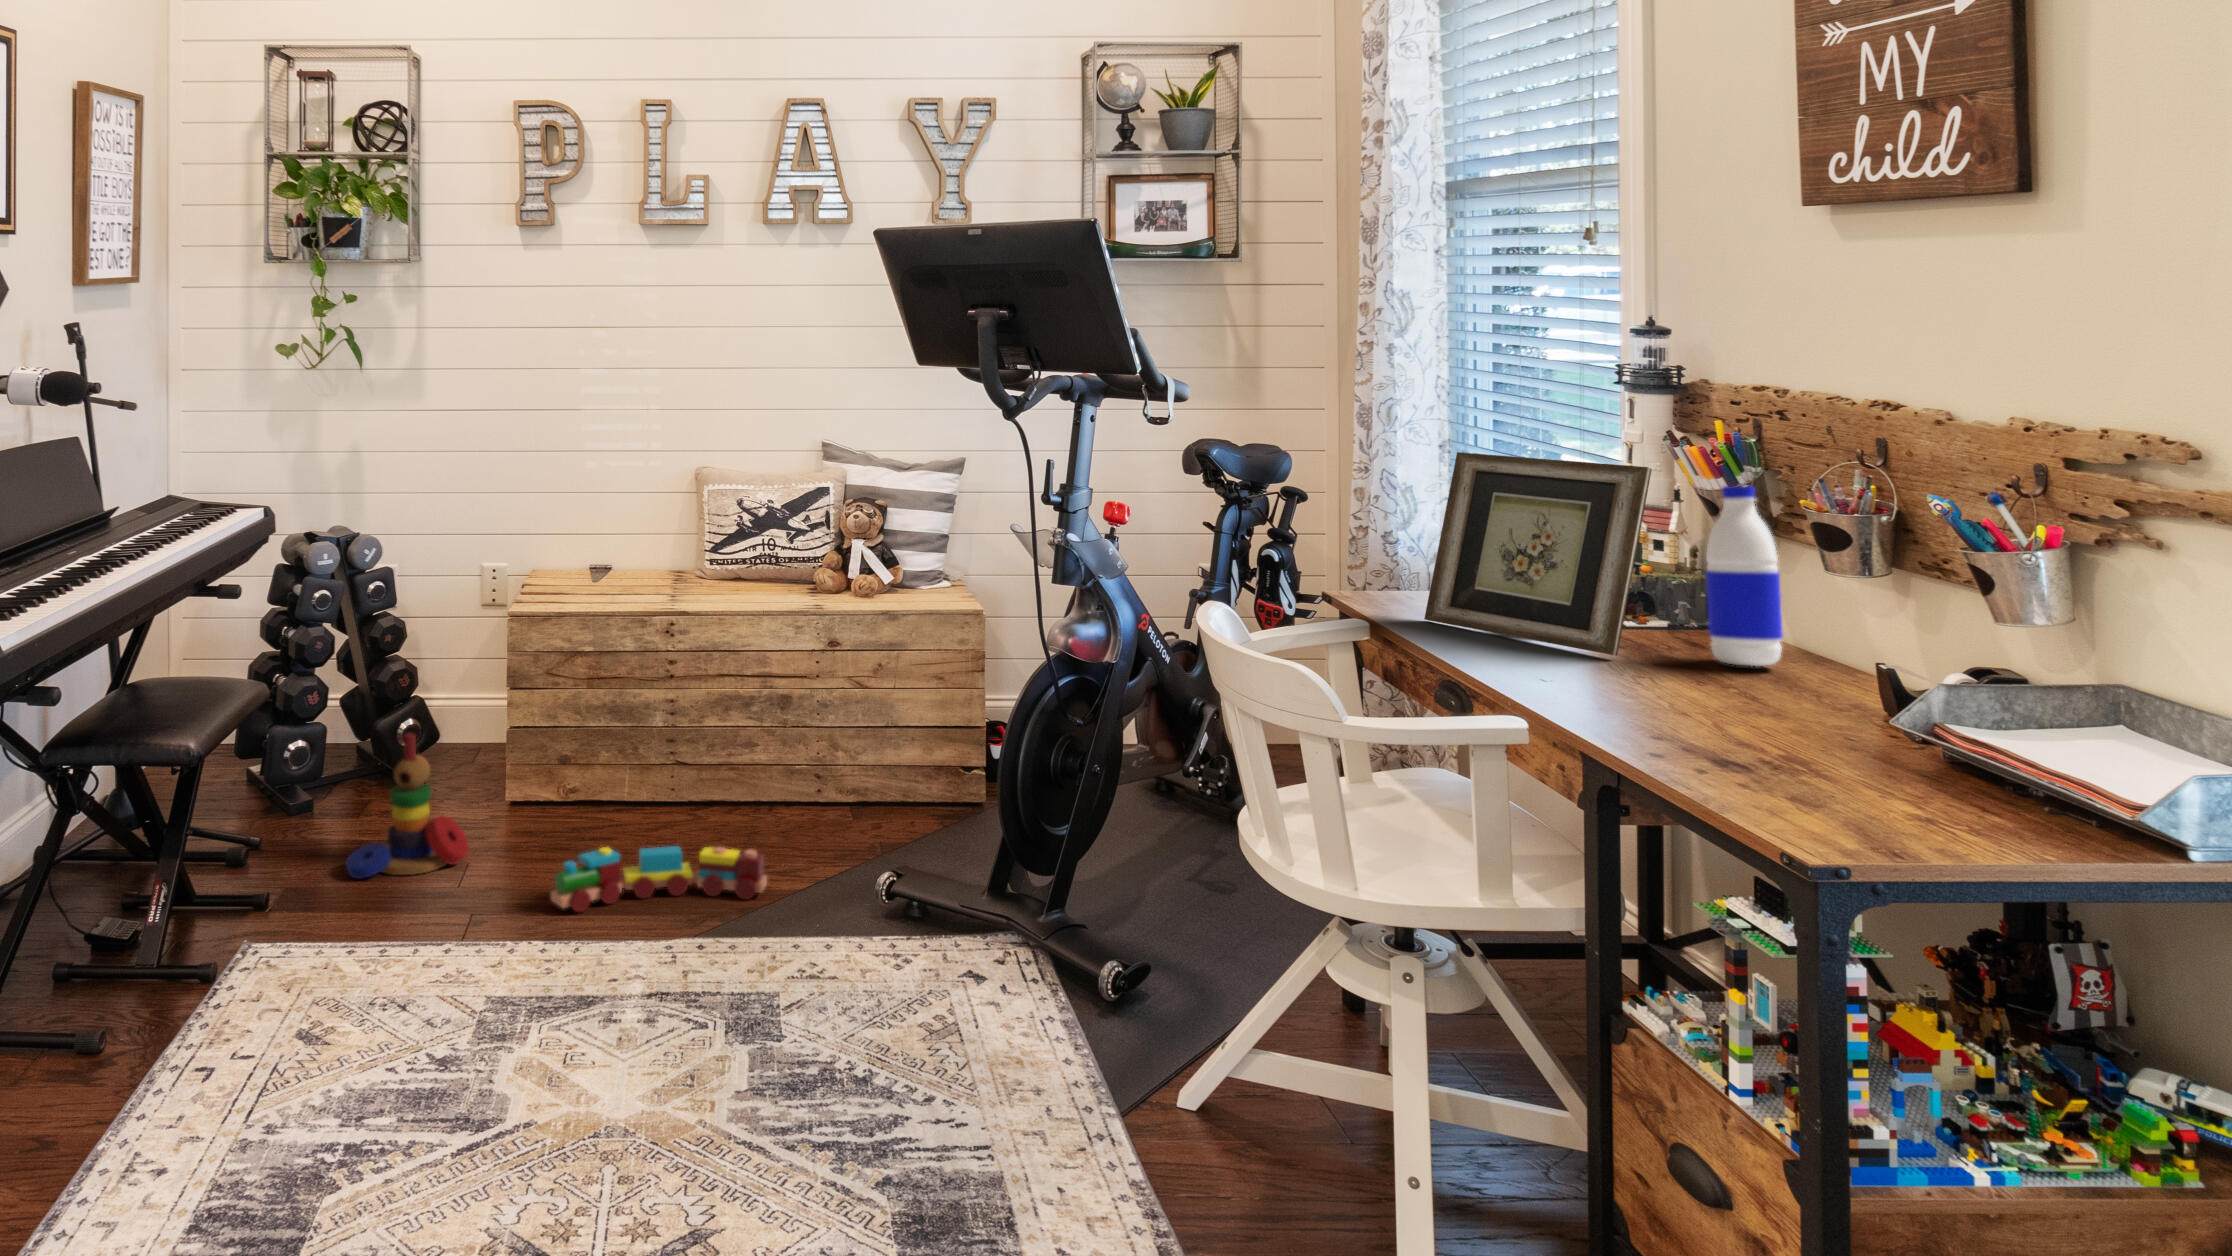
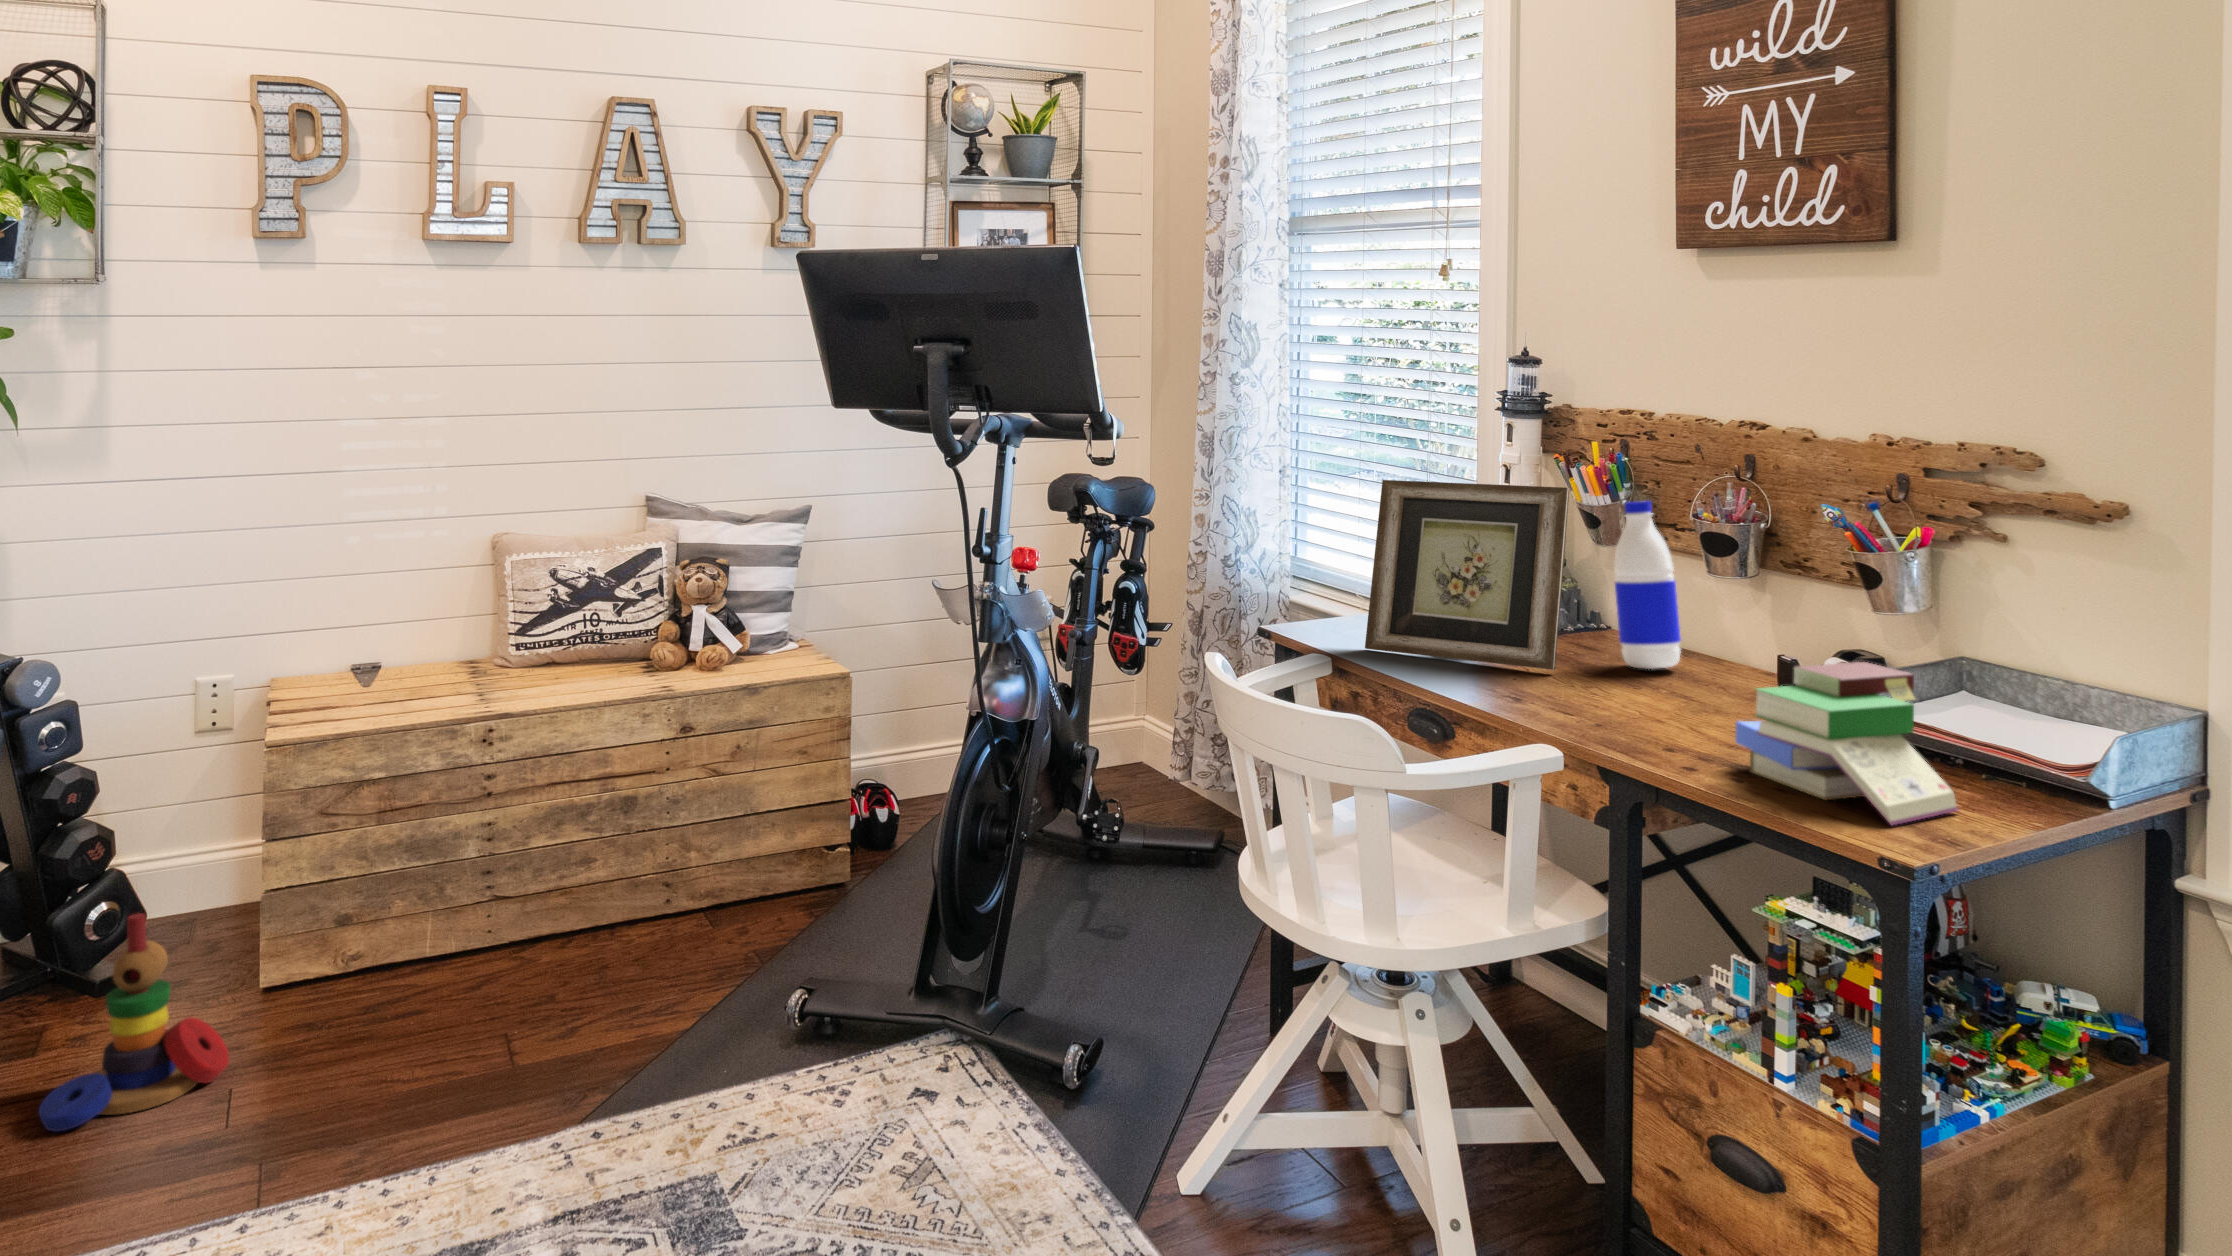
book: none [1715,660,1934,824] -> present [1736,662,1958,826]
toy train: present [551,846,767,912] -> none [370,992,650,1117]

